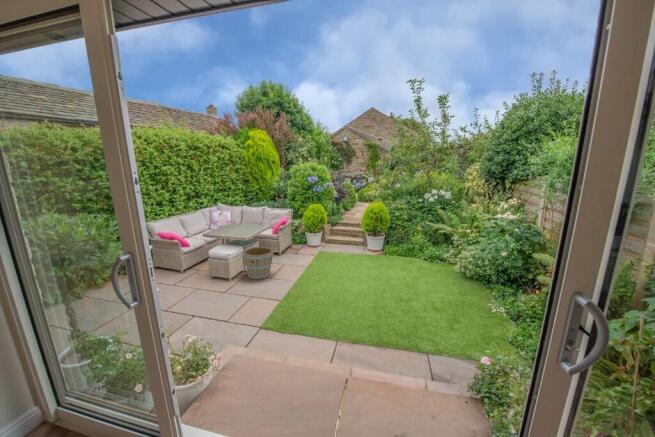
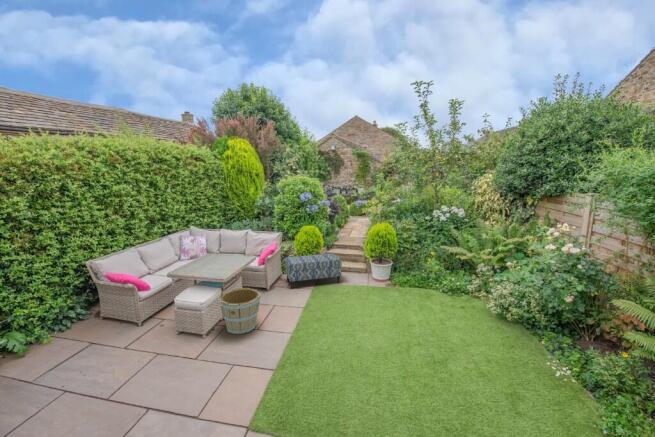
bench: none [295,228,341,254] -> present [285,253,342,289]

